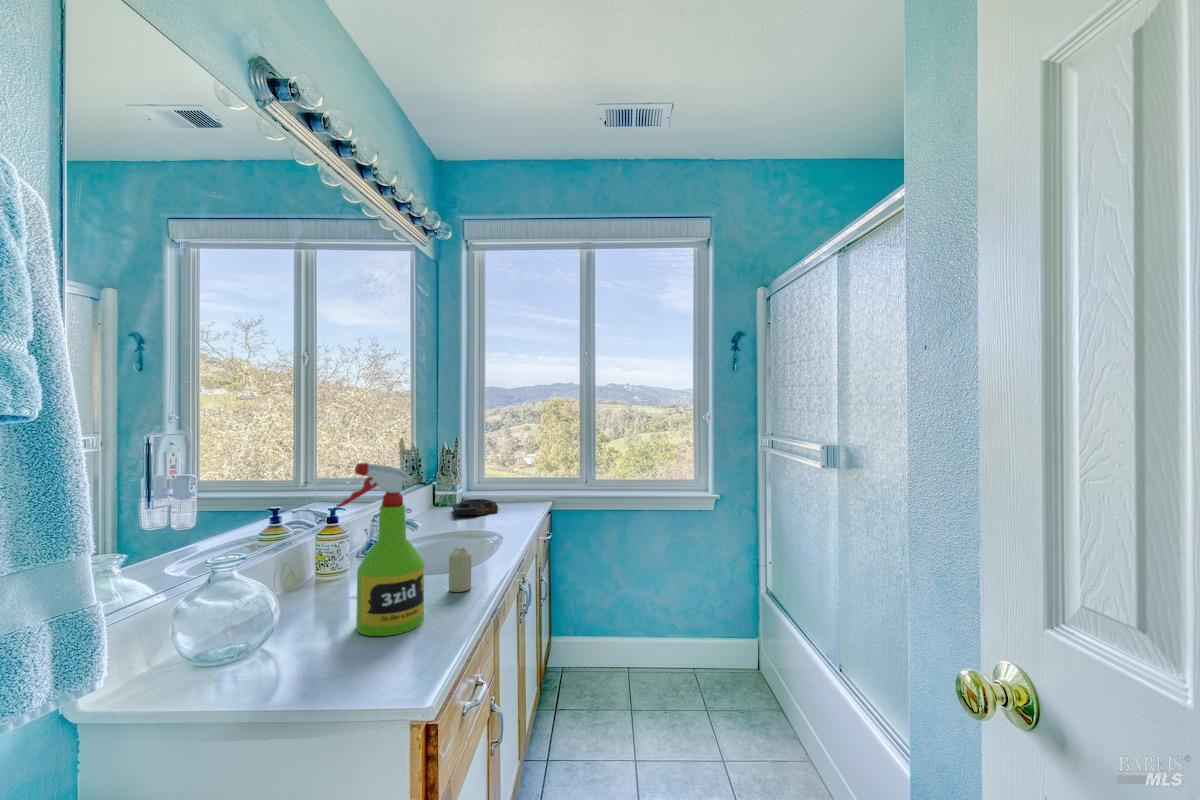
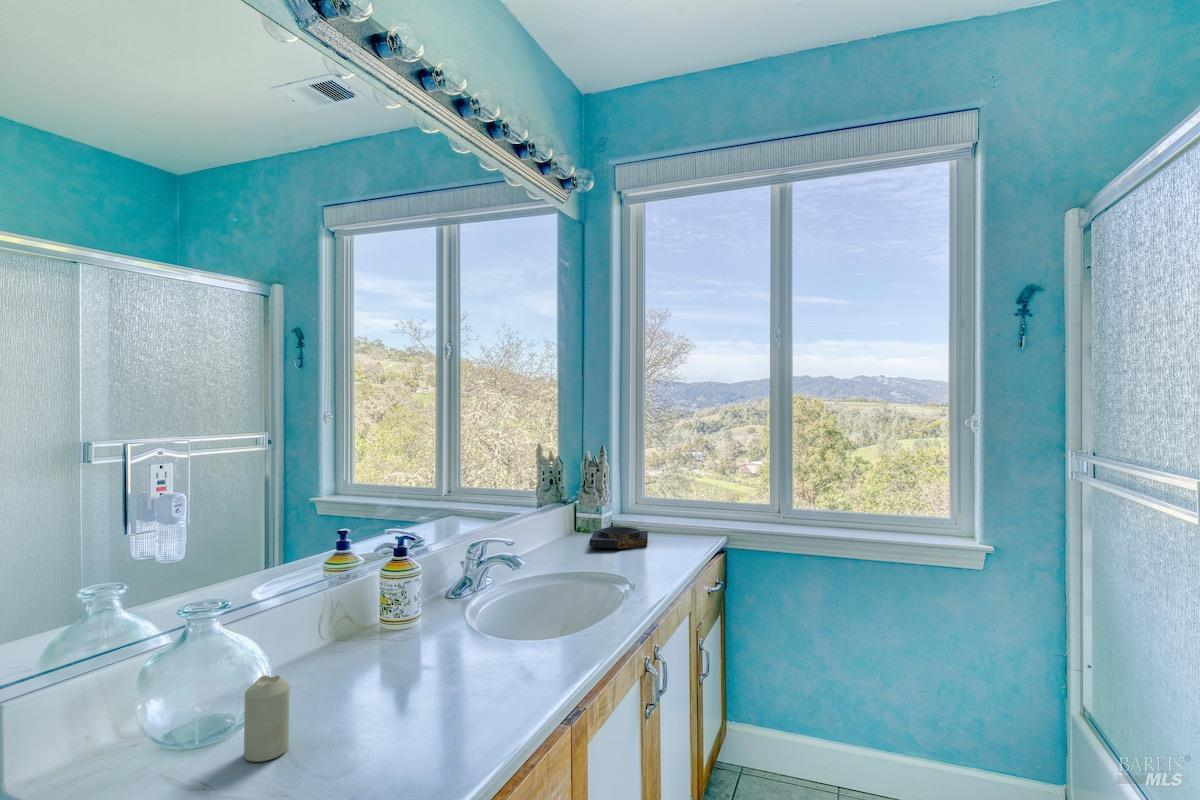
spray bottle: present [336,463,424,636] -> none [343,486,464,732]
candle: present [449,548,471,592] -> present [244,675,290,762]

